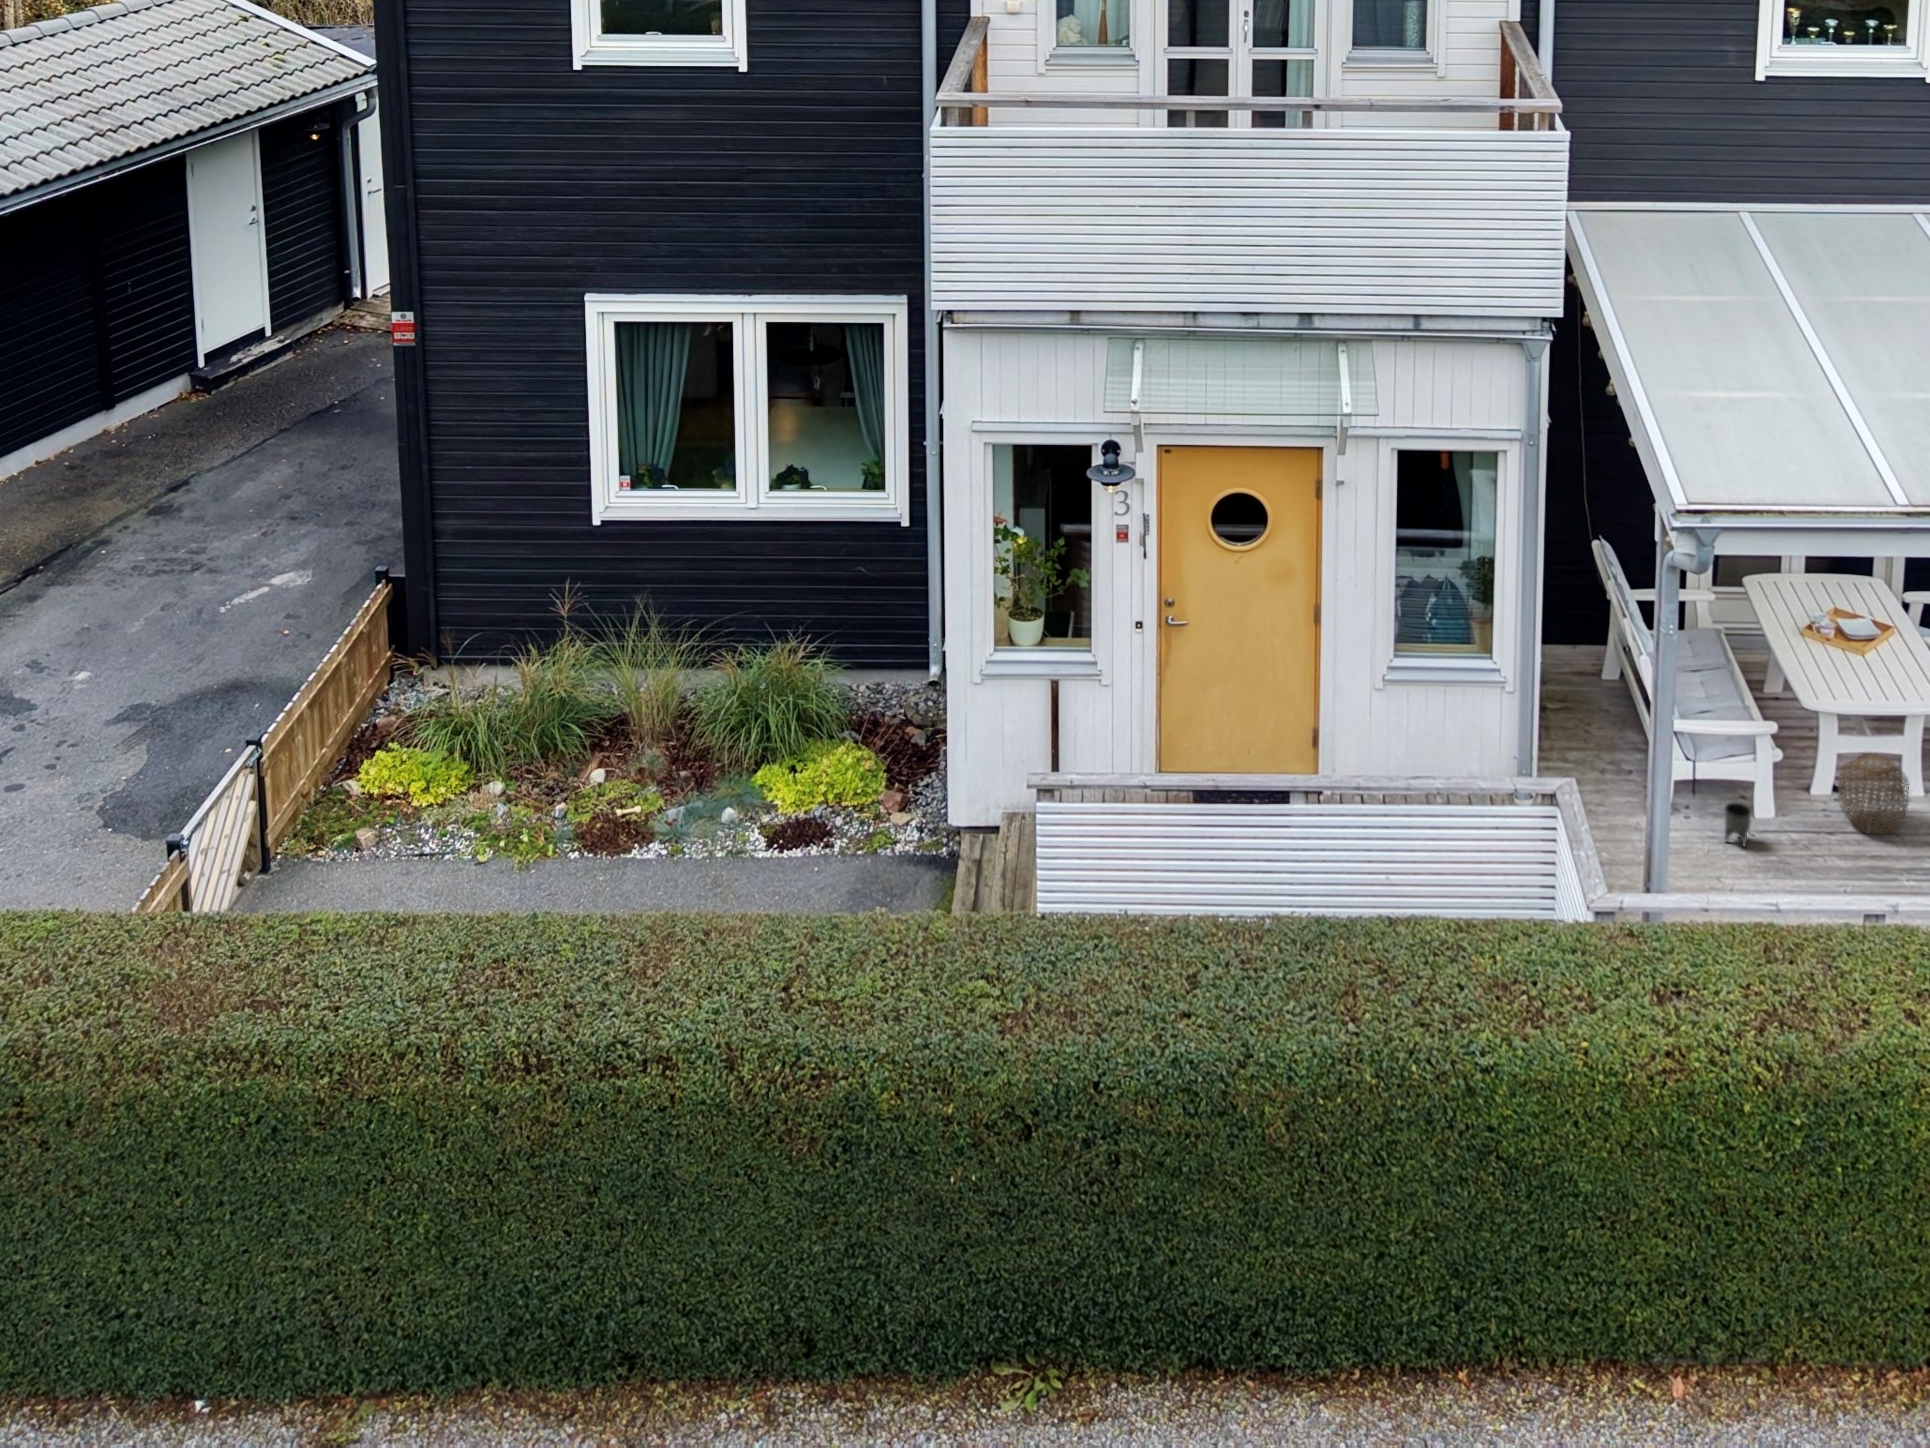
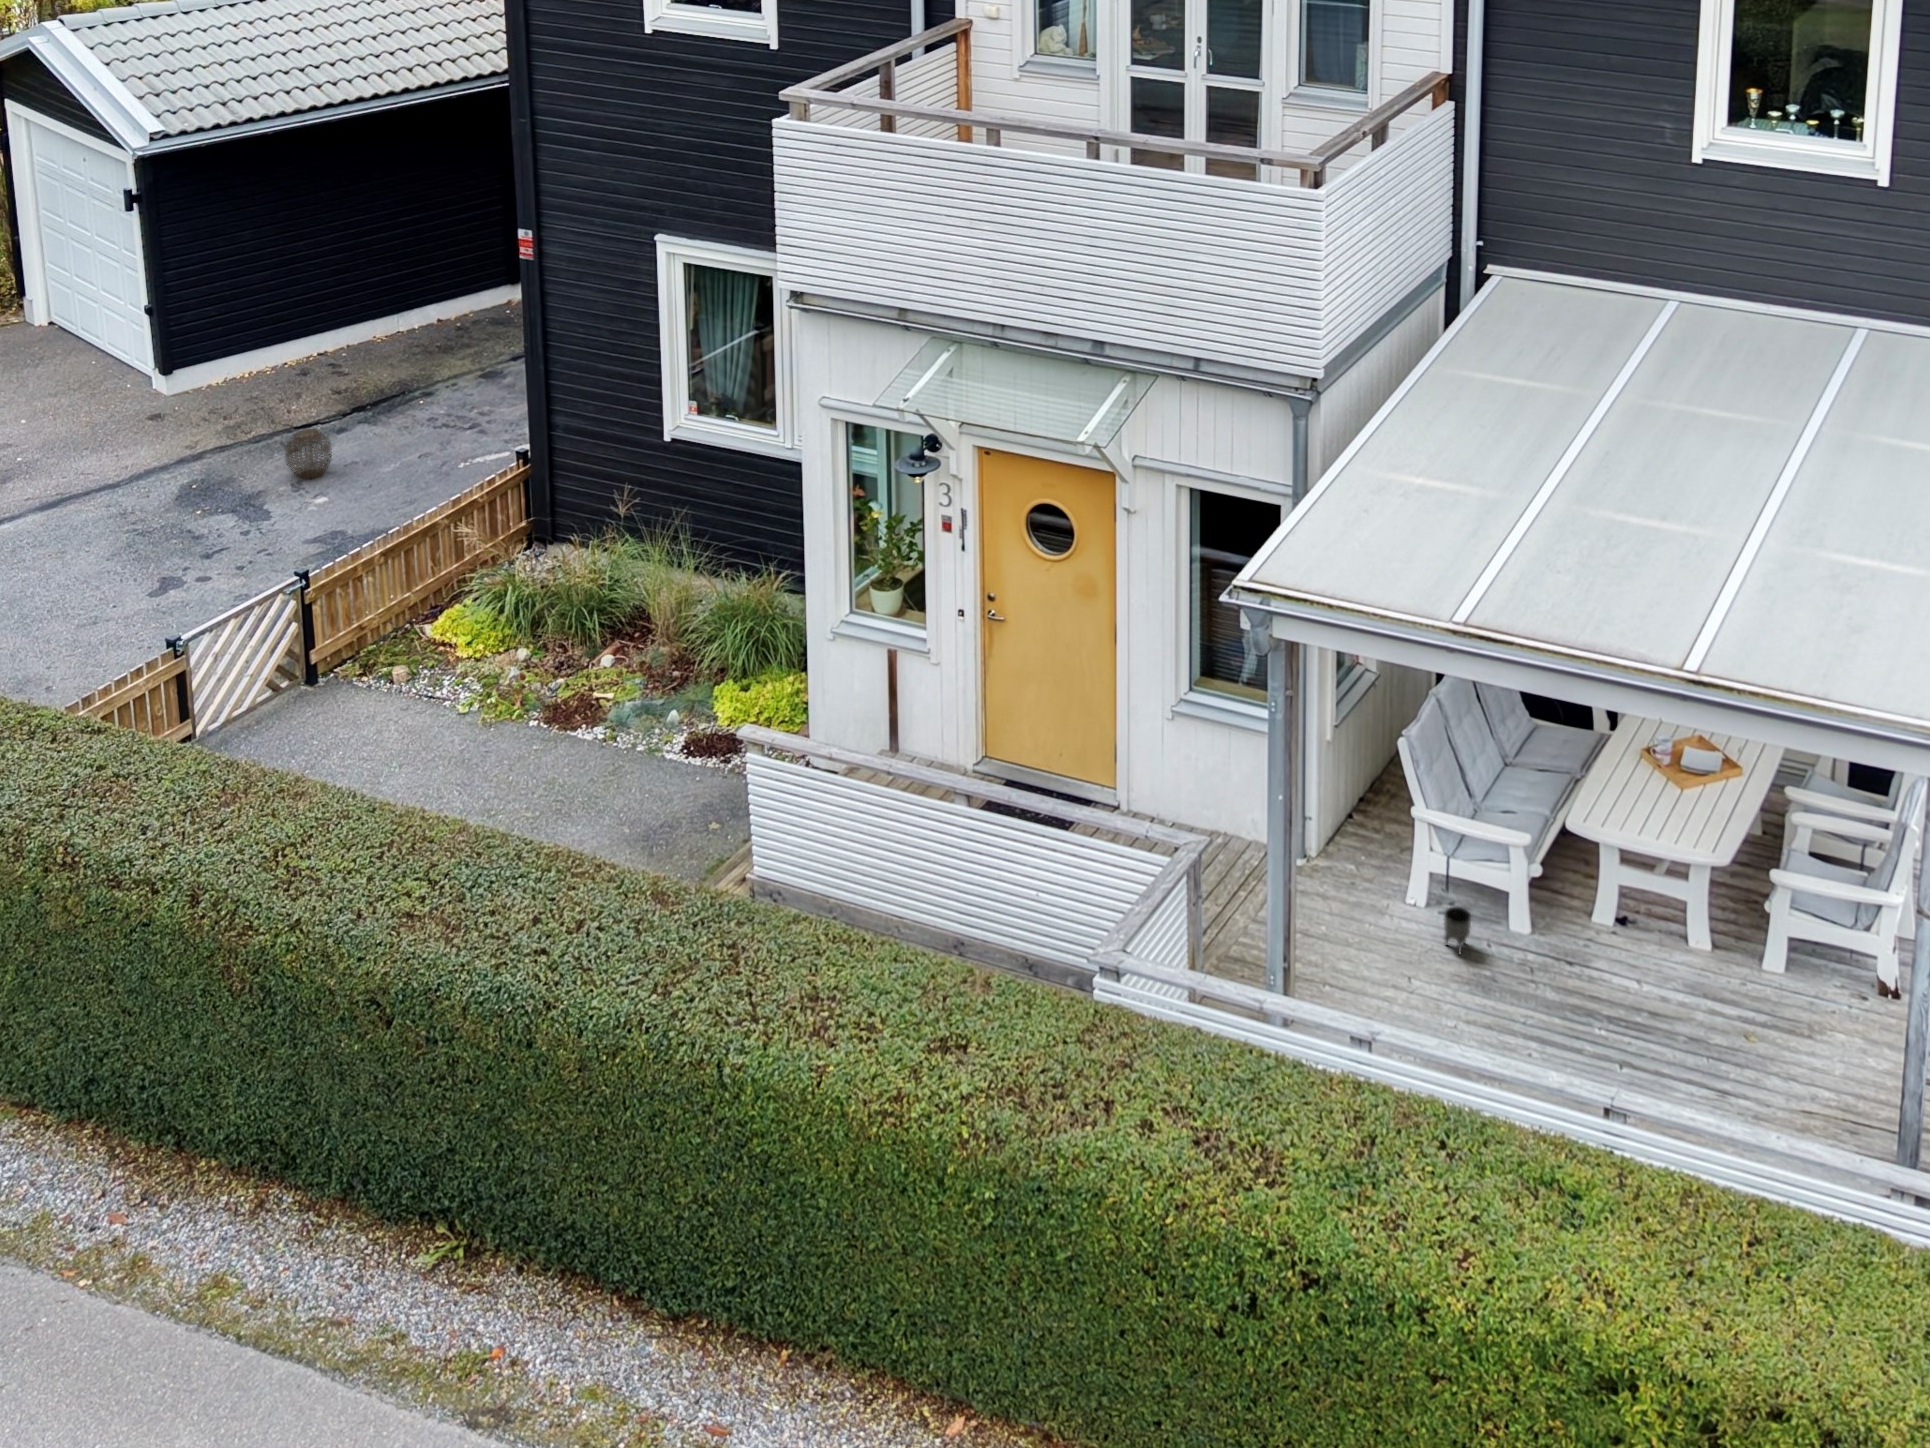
woven basket: present [1839,753,1909,835] -> present [285,429,332,479]

